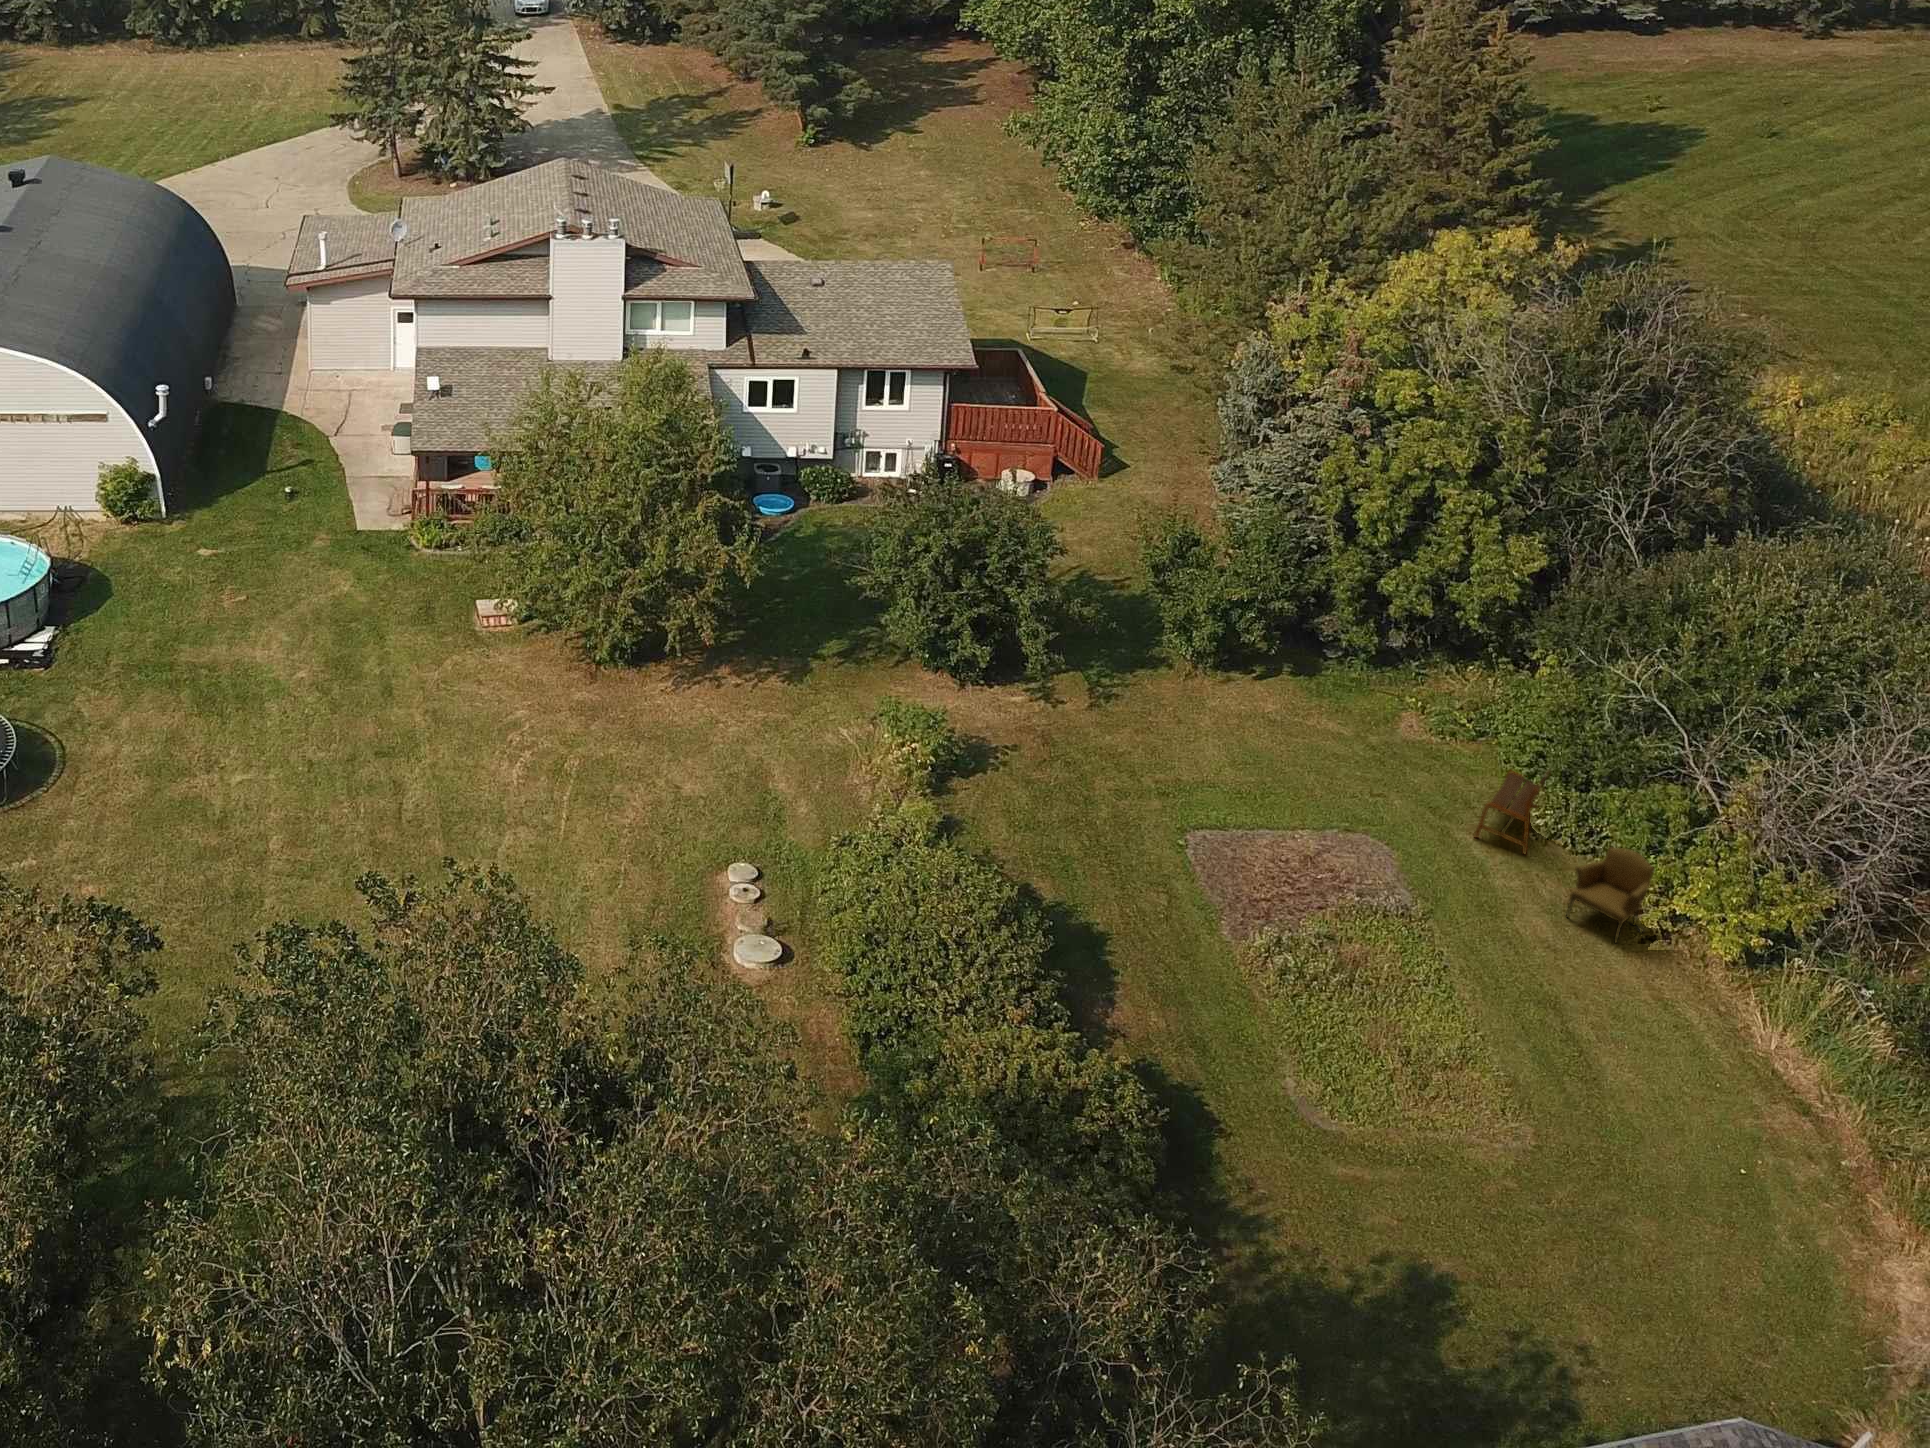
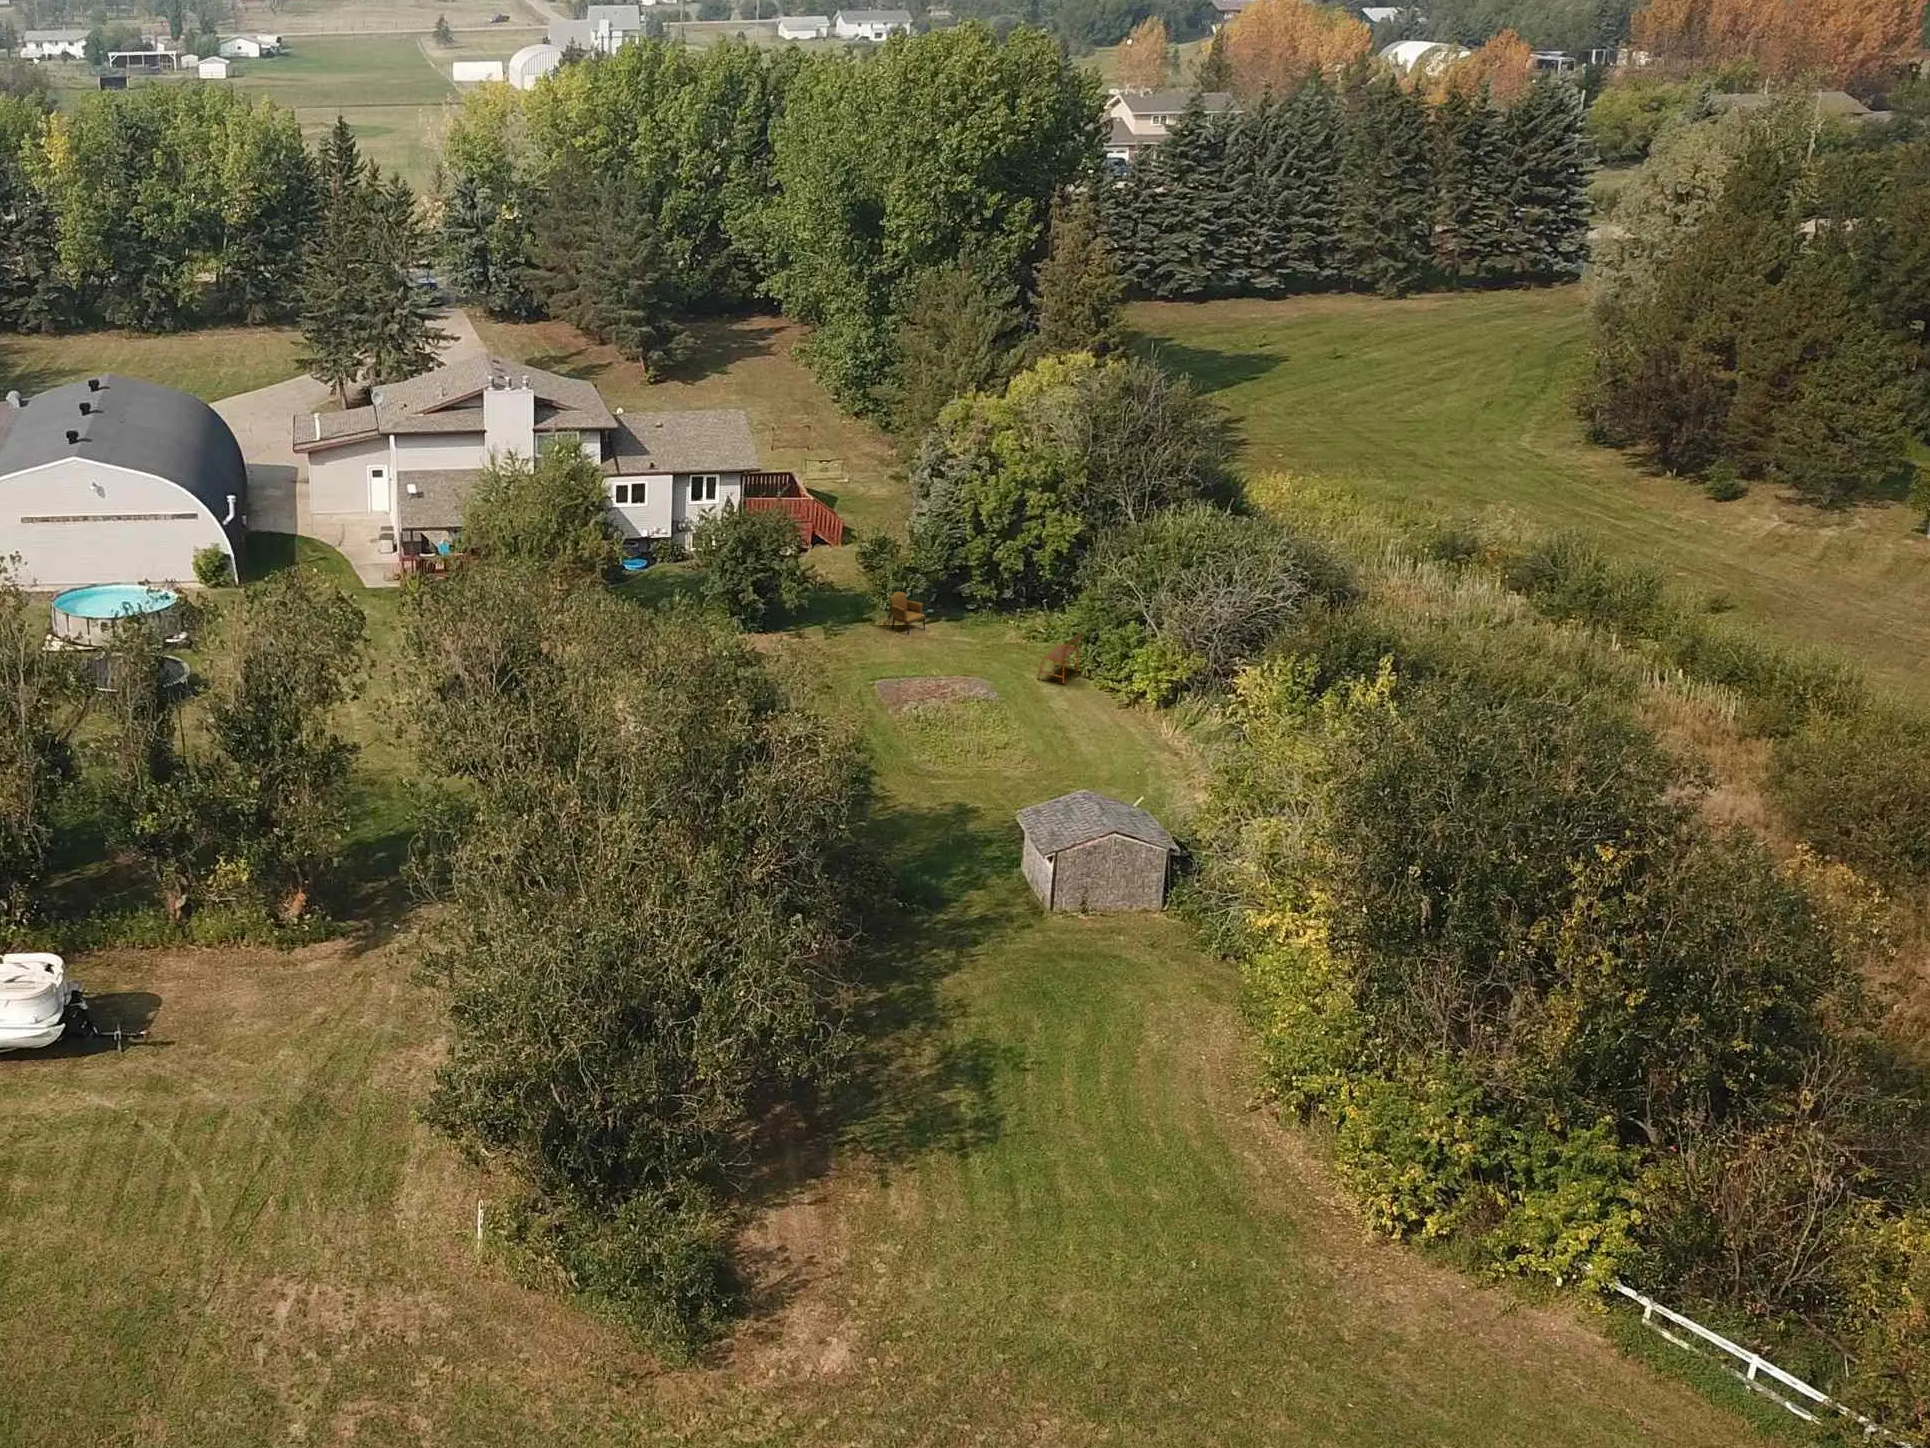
armchair: present [1566,847,1655,942] -> present [889,591,926,635]

